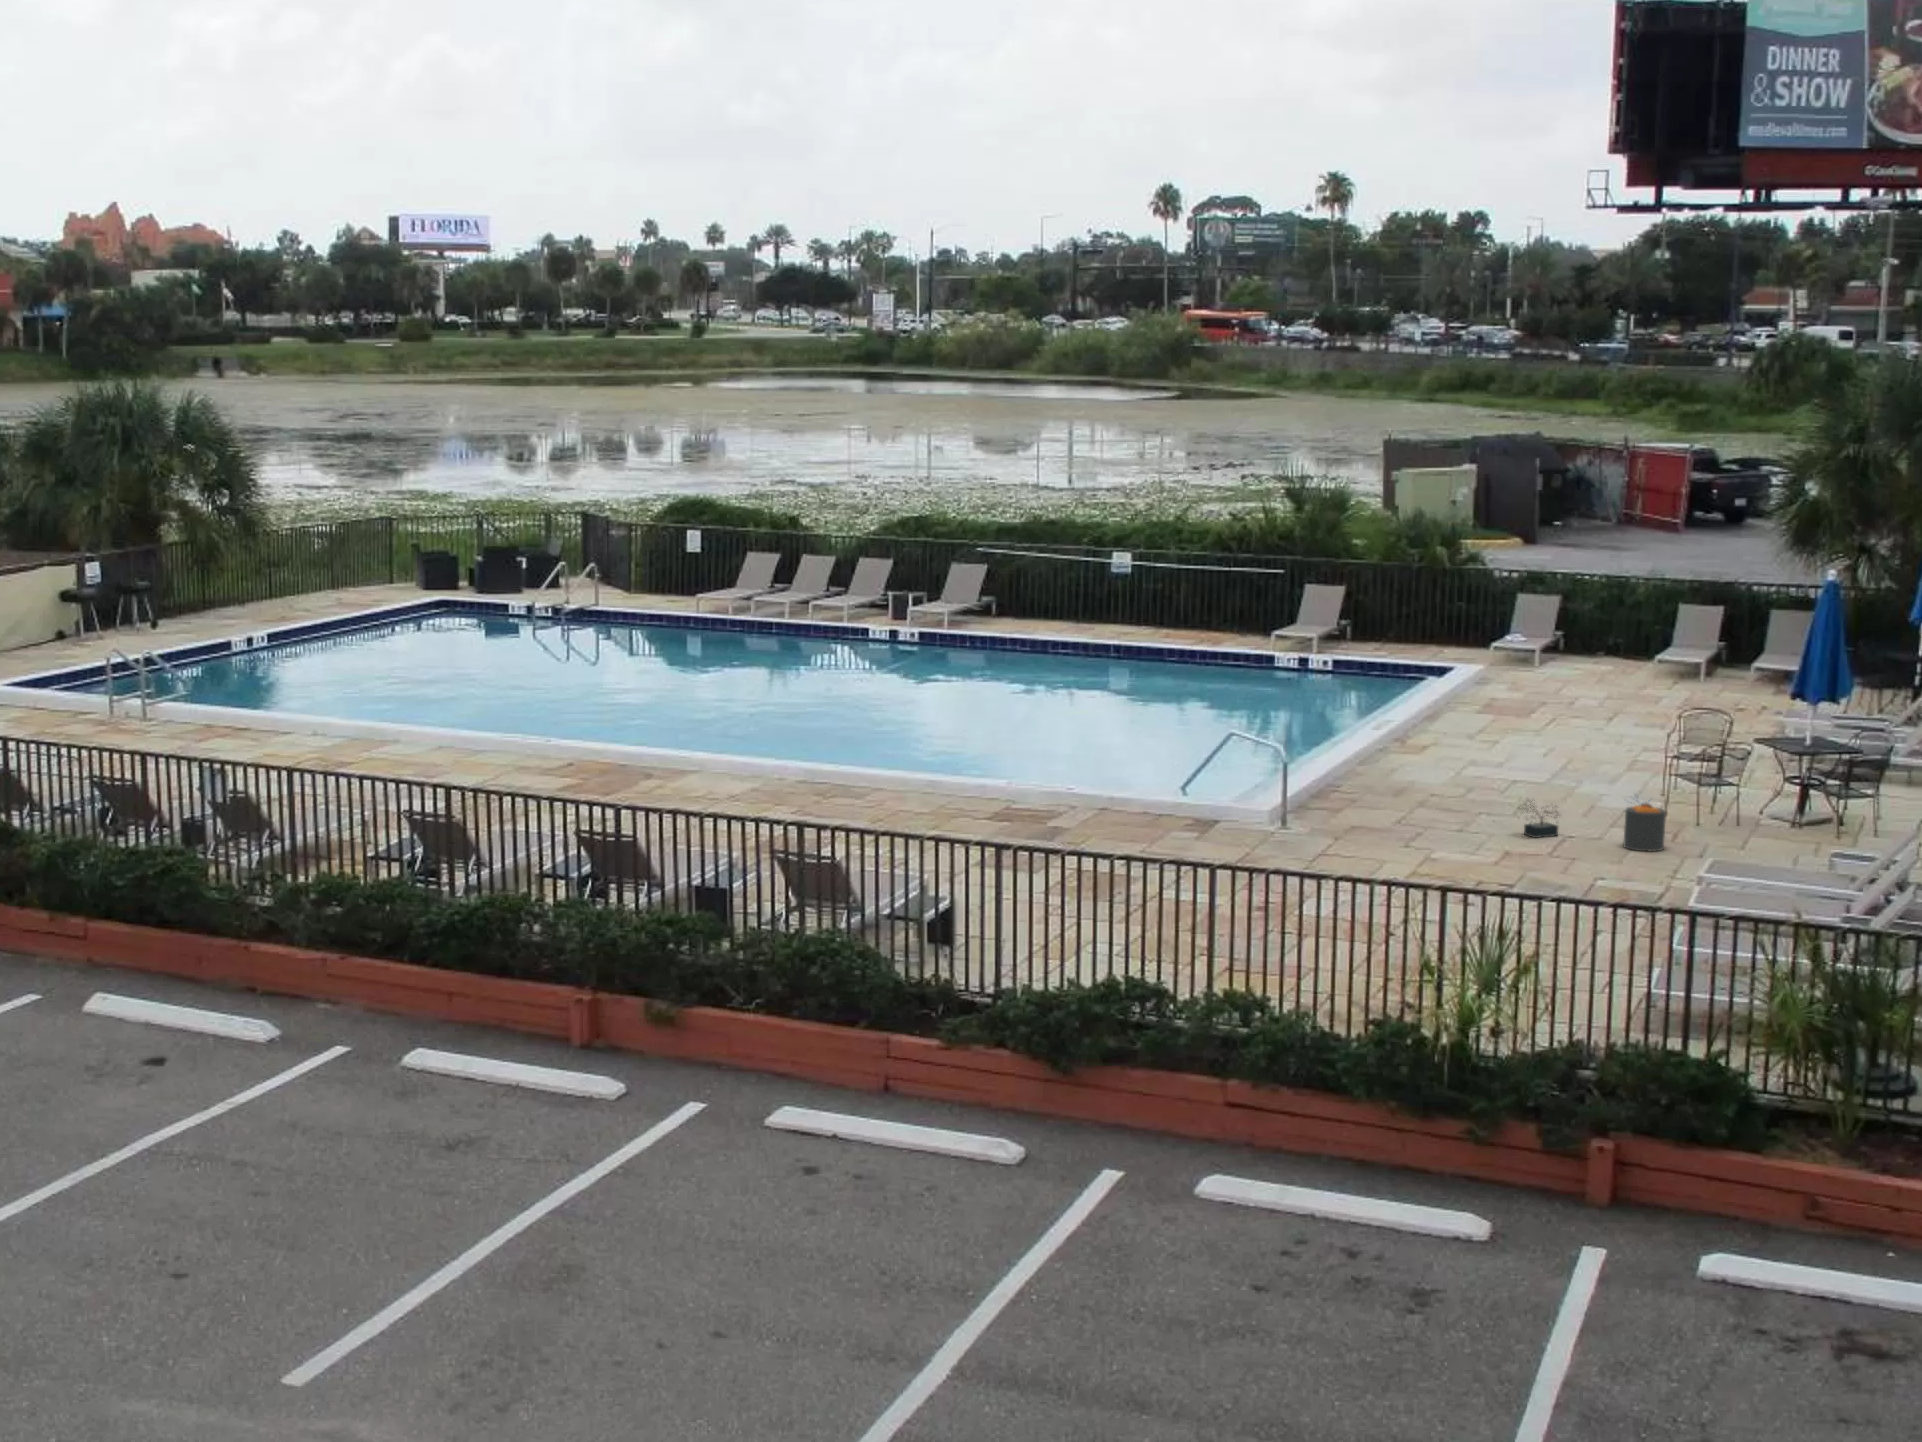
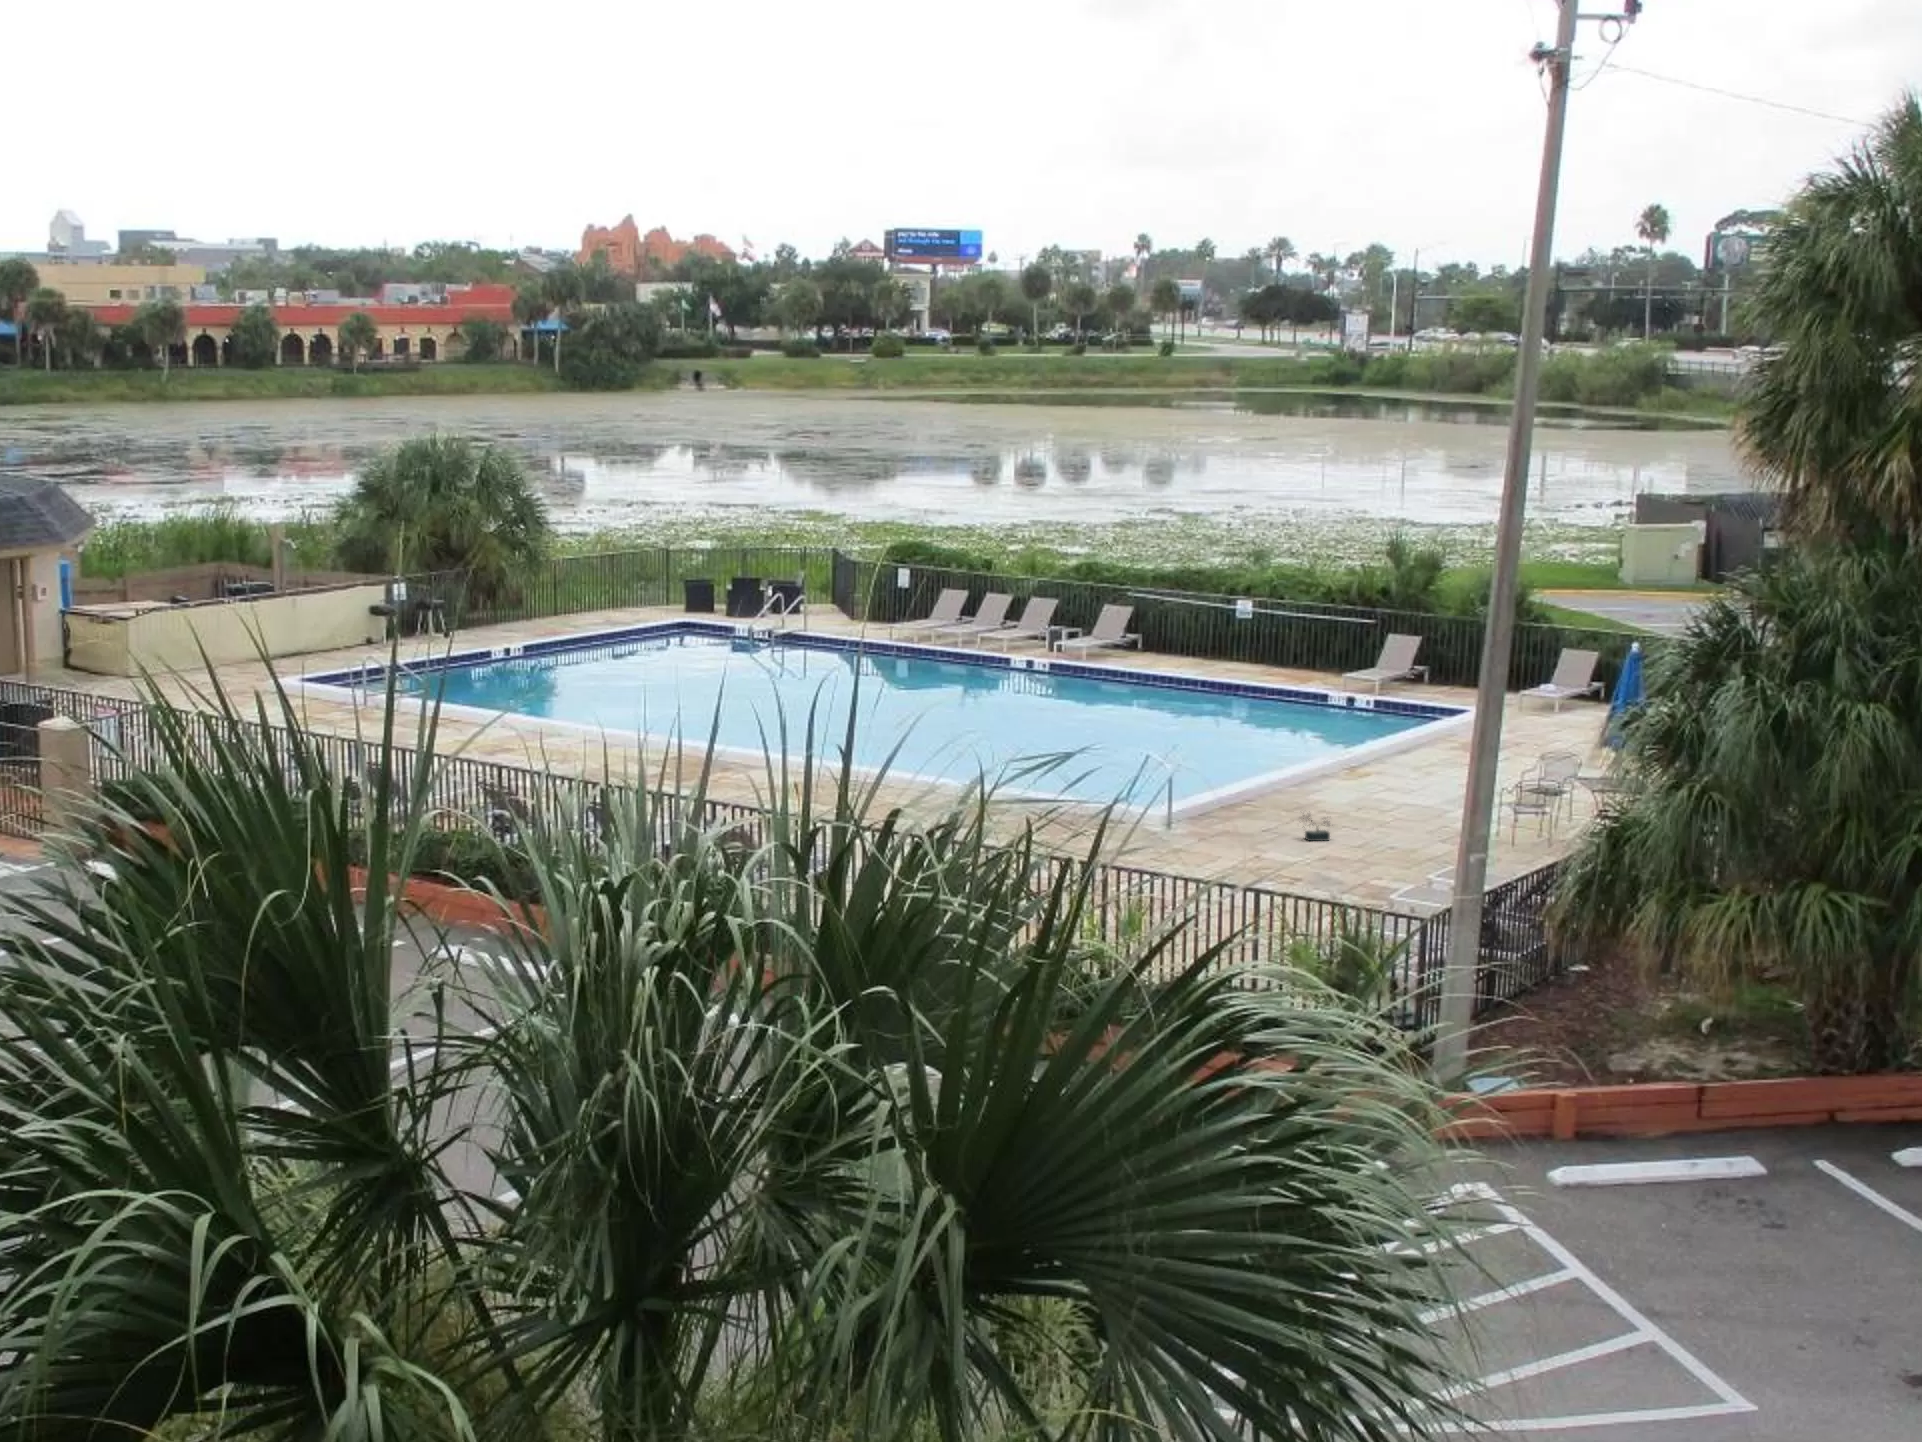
trash can: present [1624,799,1666,851] -> none [1365,808,1396,854]

